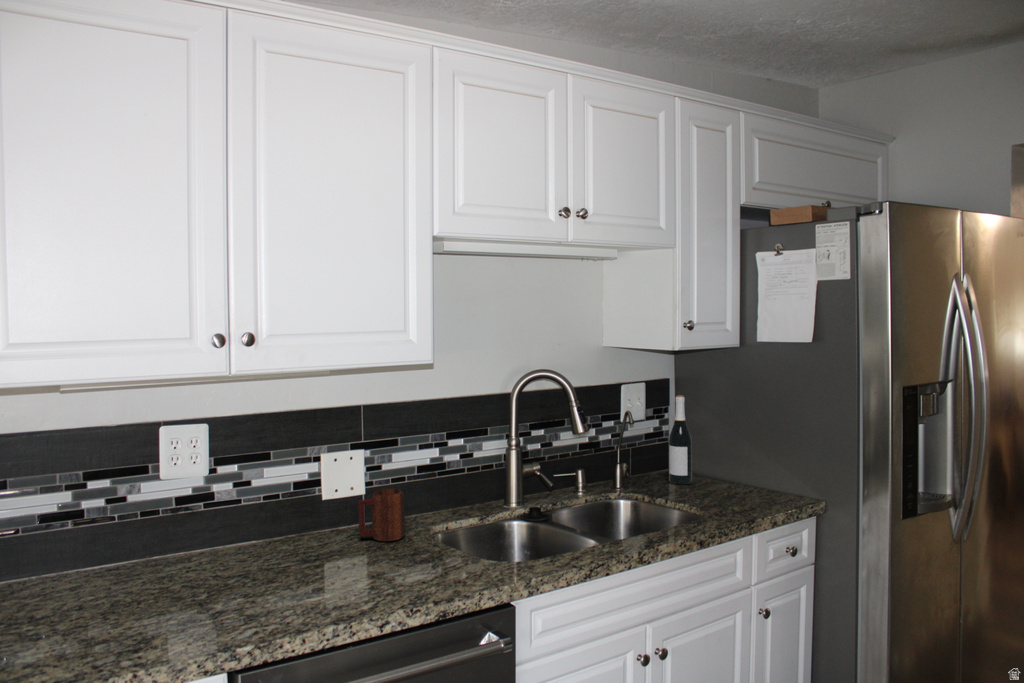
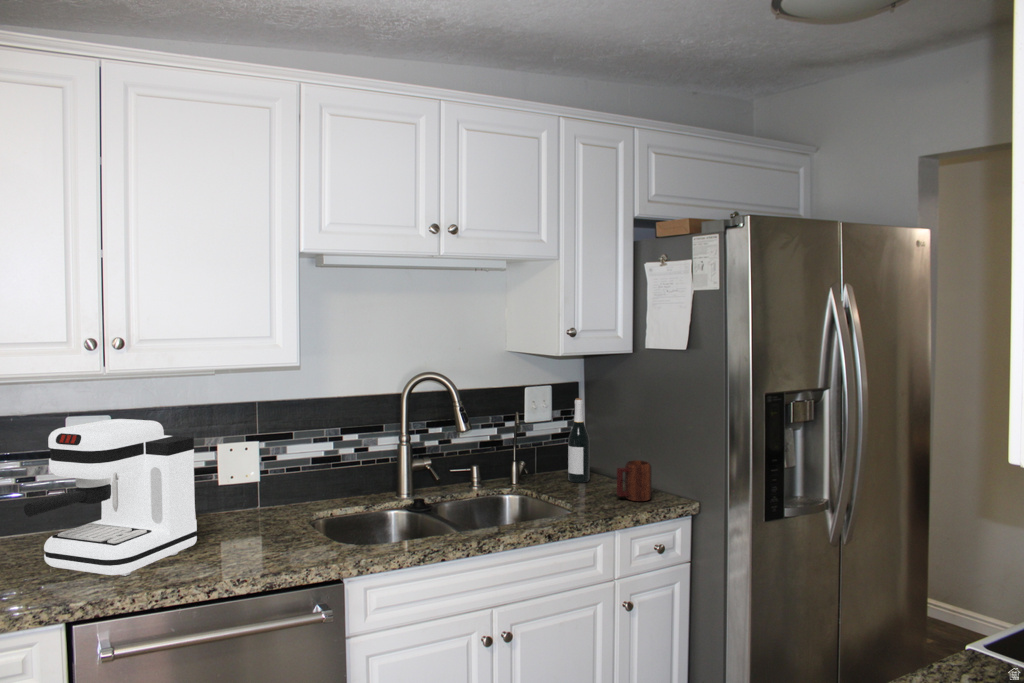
coffee maker: none [164,428,336,611] -> present [24,419,197,576]
mug: present [358,489,405,541] -> present [617,460,651,501]

